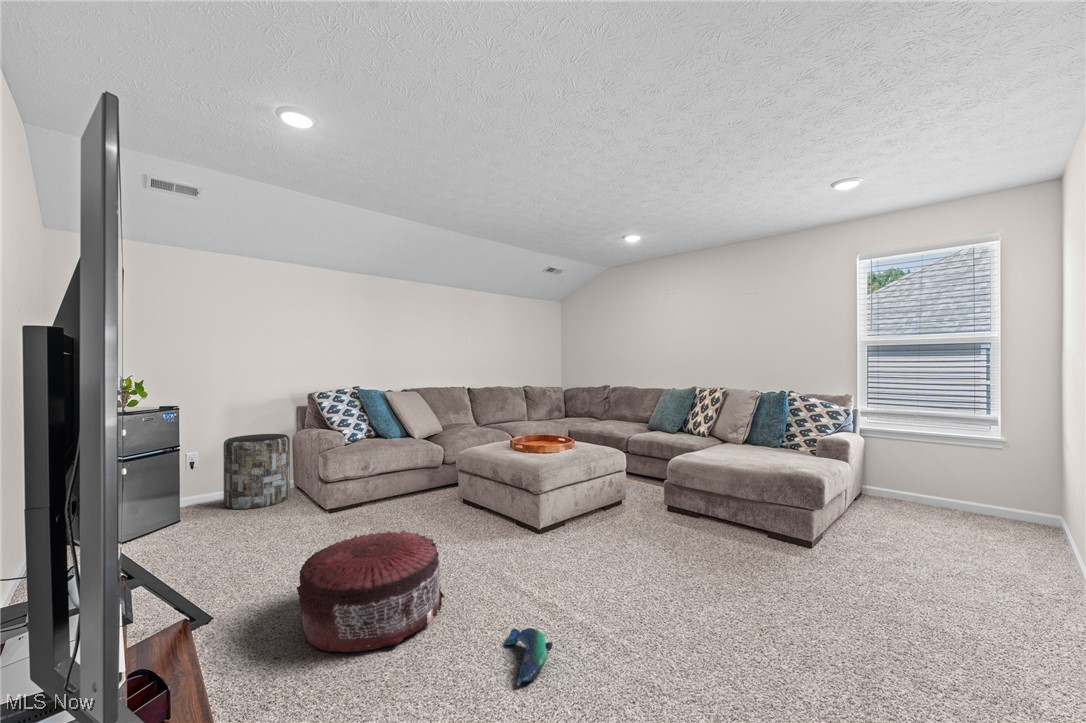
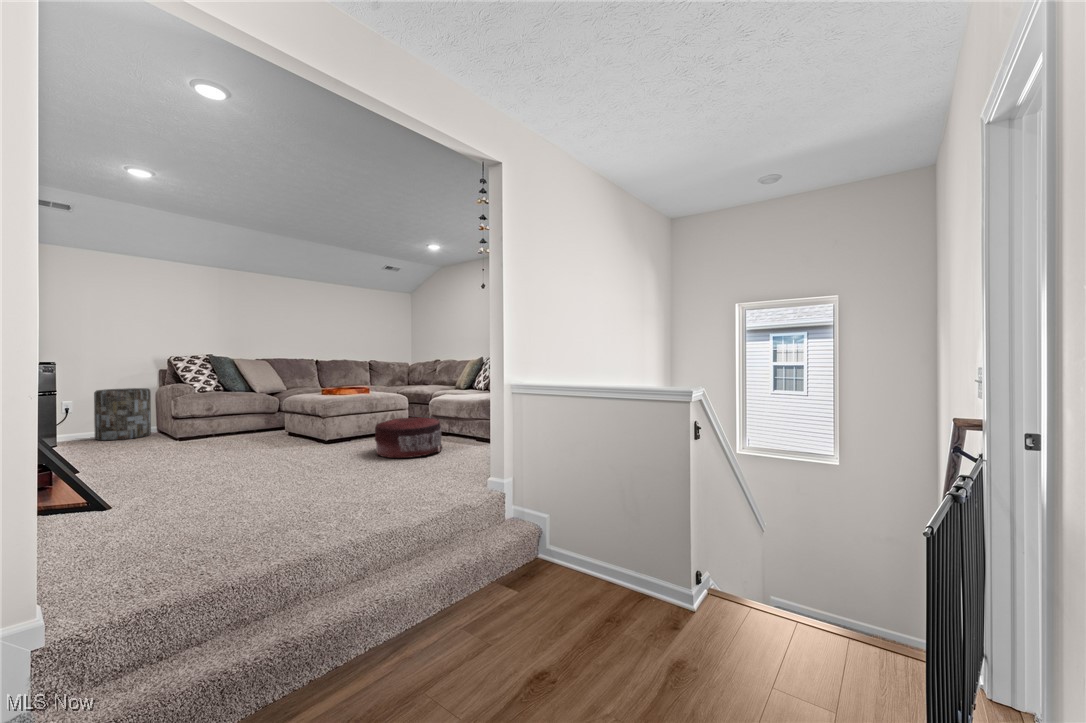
pouf: present [297,530,444,652] -> present [375,417,442,458]
plush toy: present [505,628,552,686] -> none [252,464,280,482]

